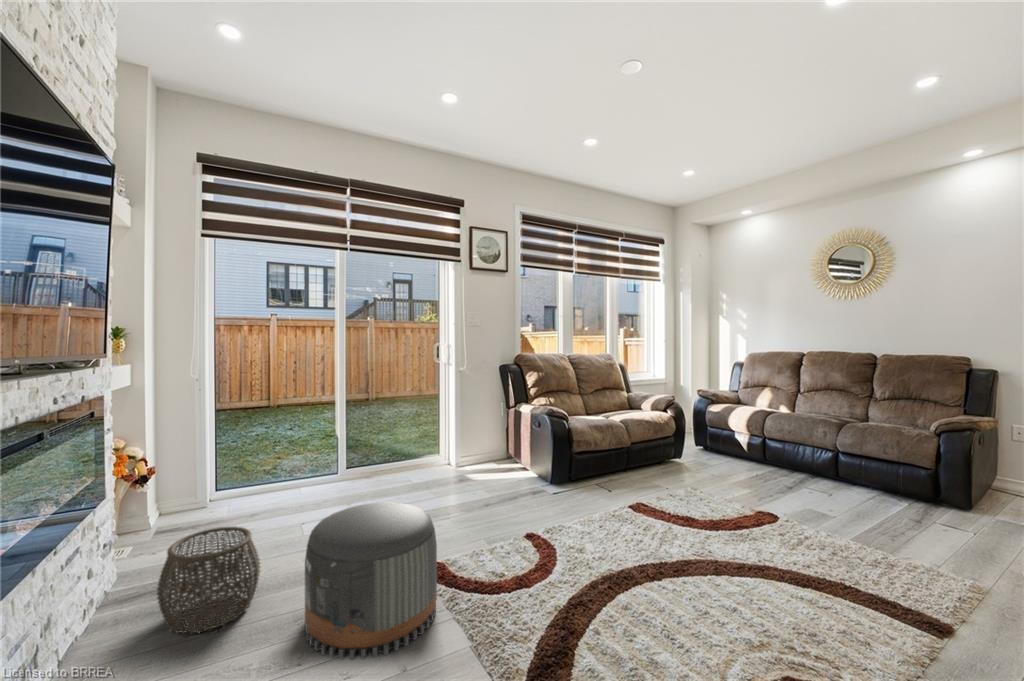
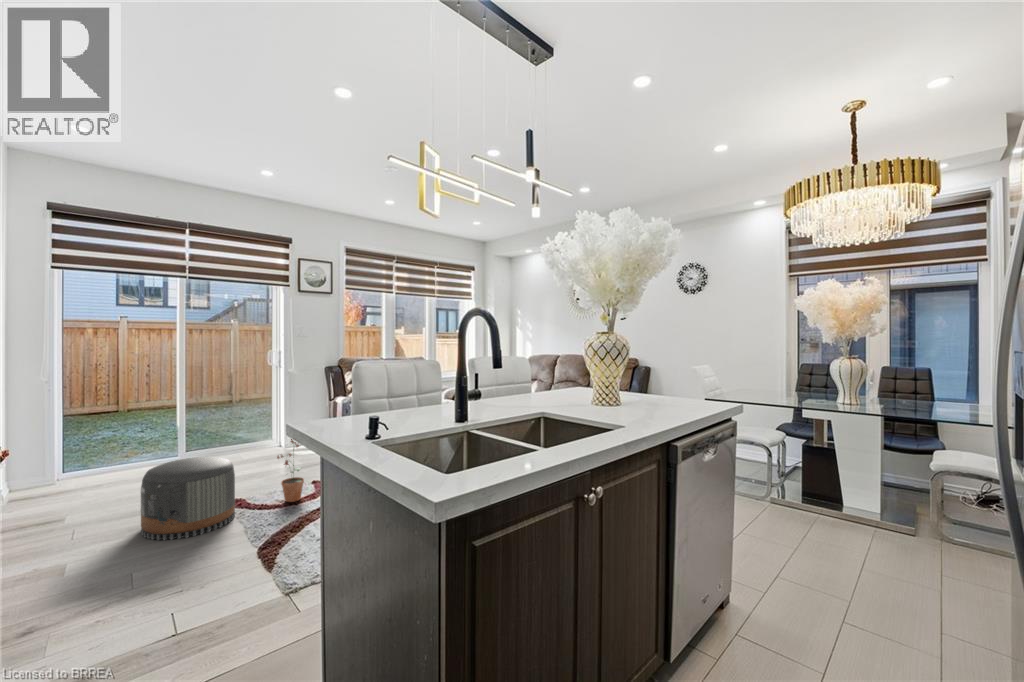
potted plant: none [483,474,527,579] -> present [277,439,304,502]
woven basket: present [157,526,261,635] -> none [31,478,109,541]

